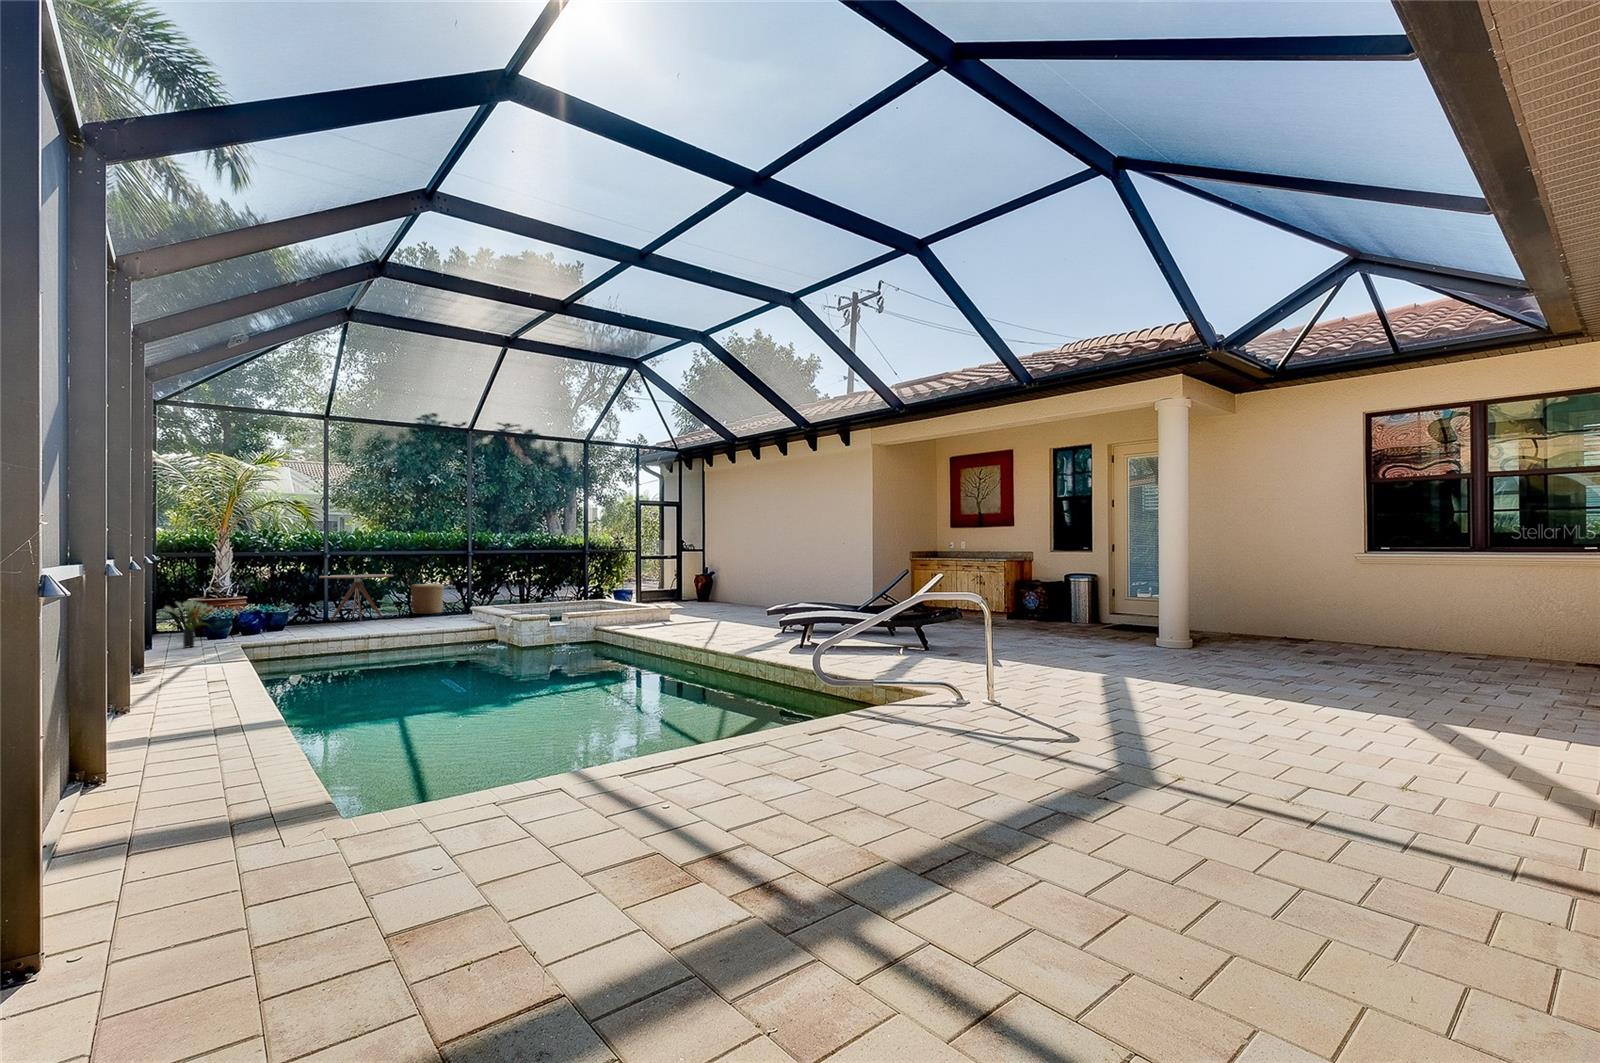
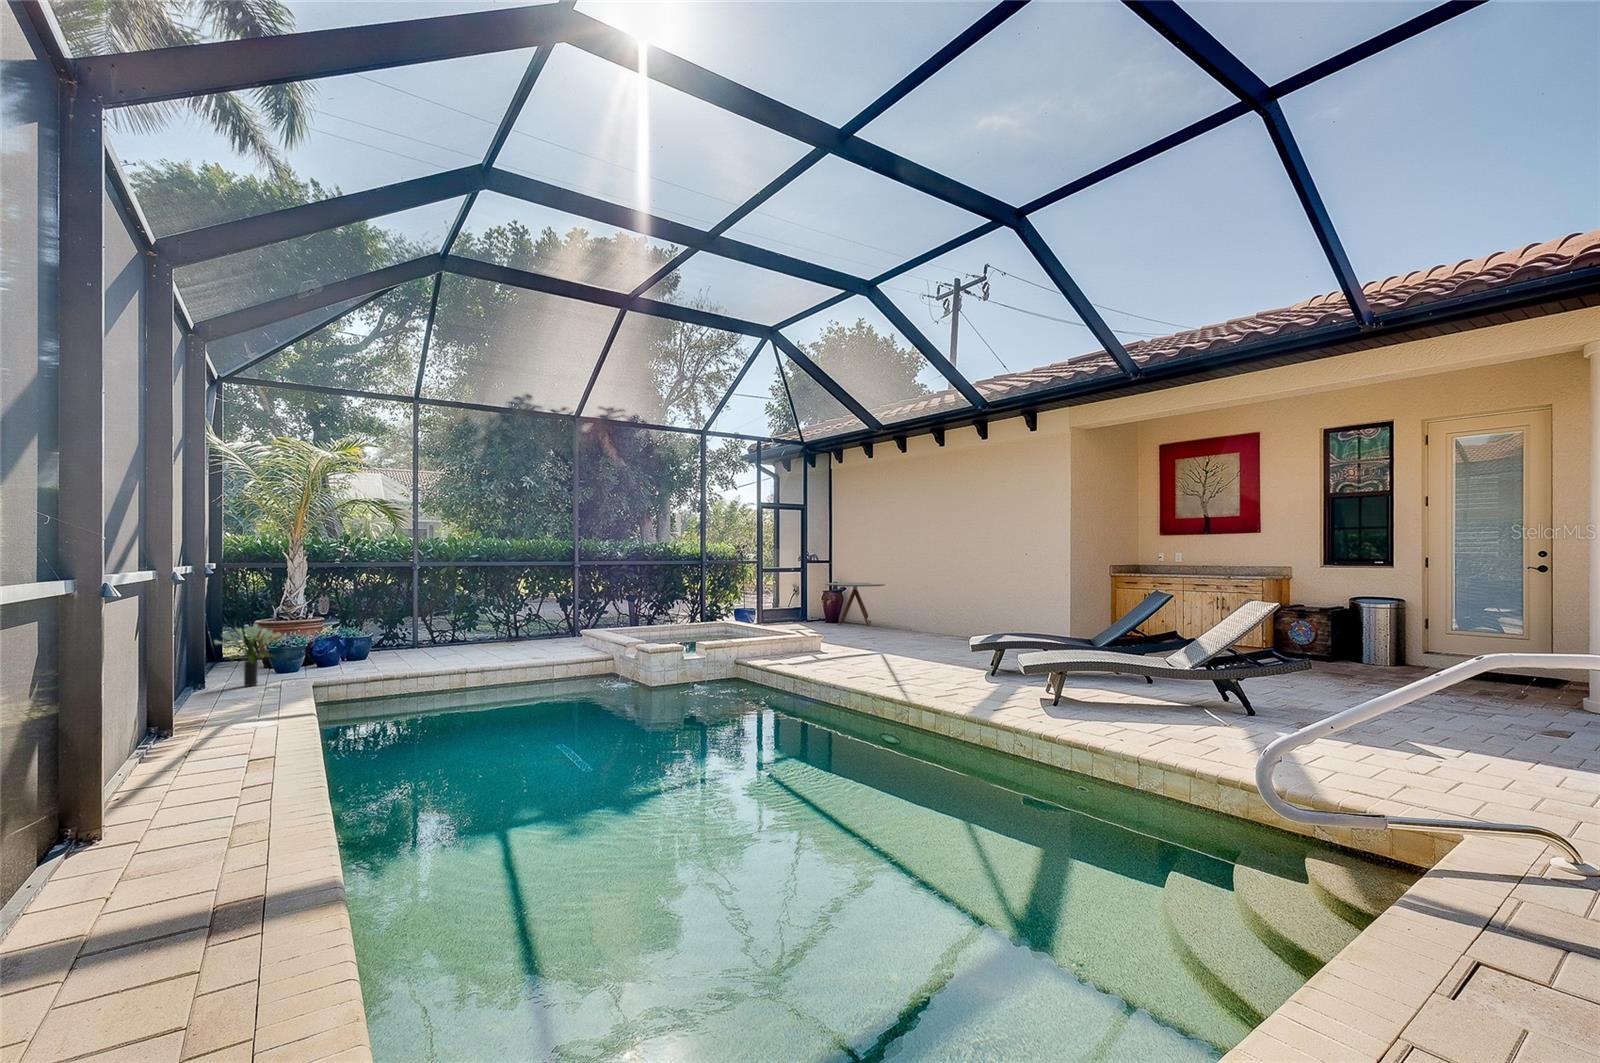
round table: present [319,574,394,621] -> present [825,583,885,626]
woven basket: present [411,584,444,614] -> none [509,601,547,637]

